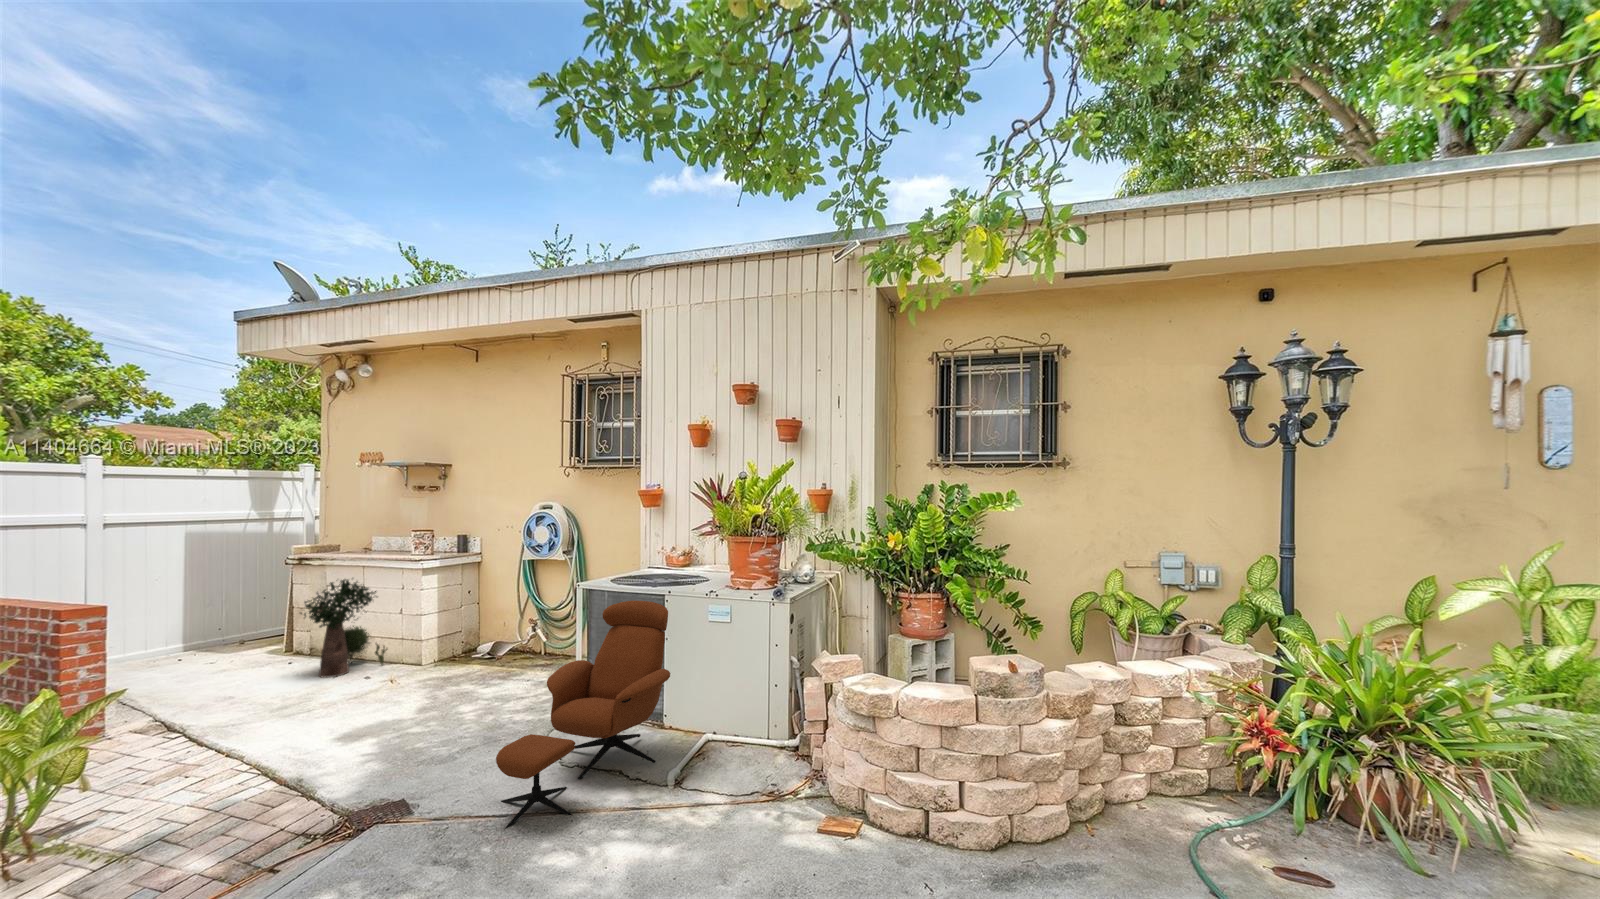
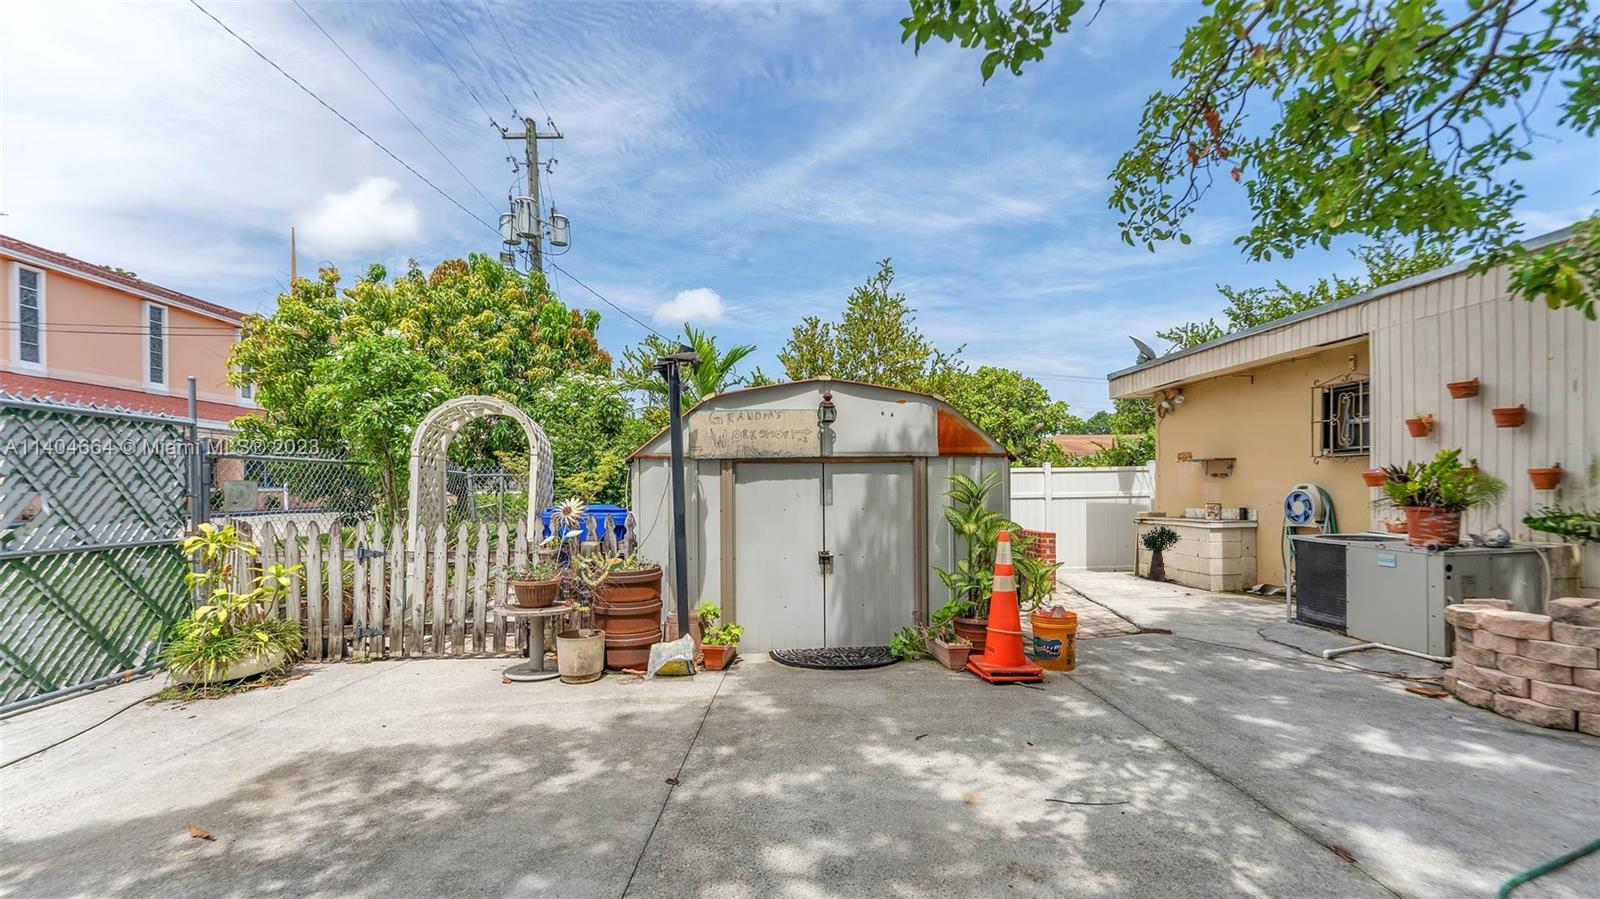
lounge chair: present [496,601,670,829] -> none [1212,542,1347,639]

